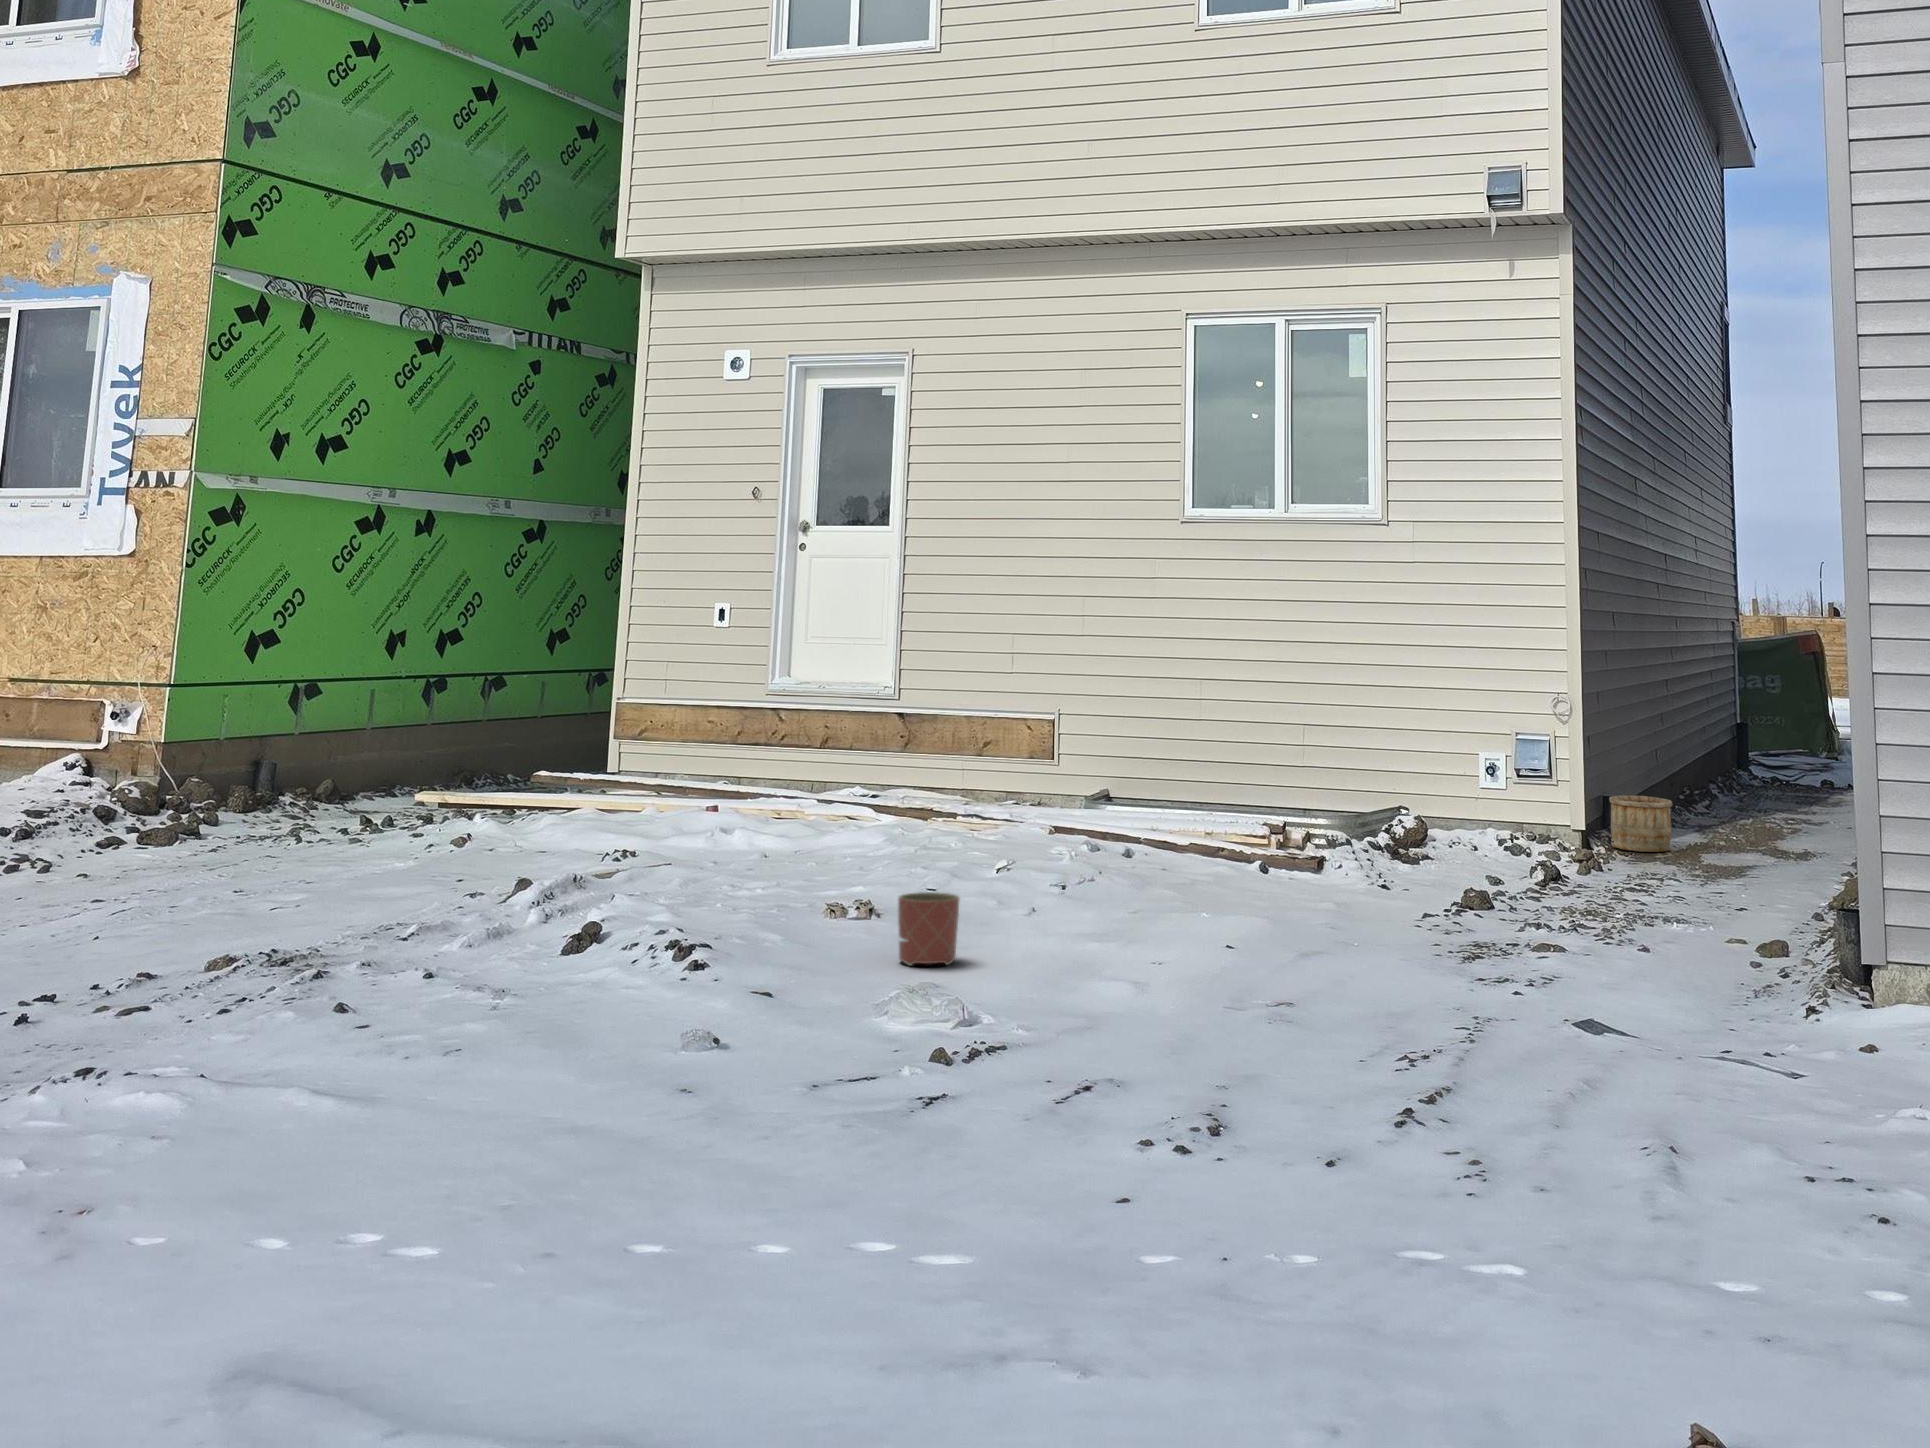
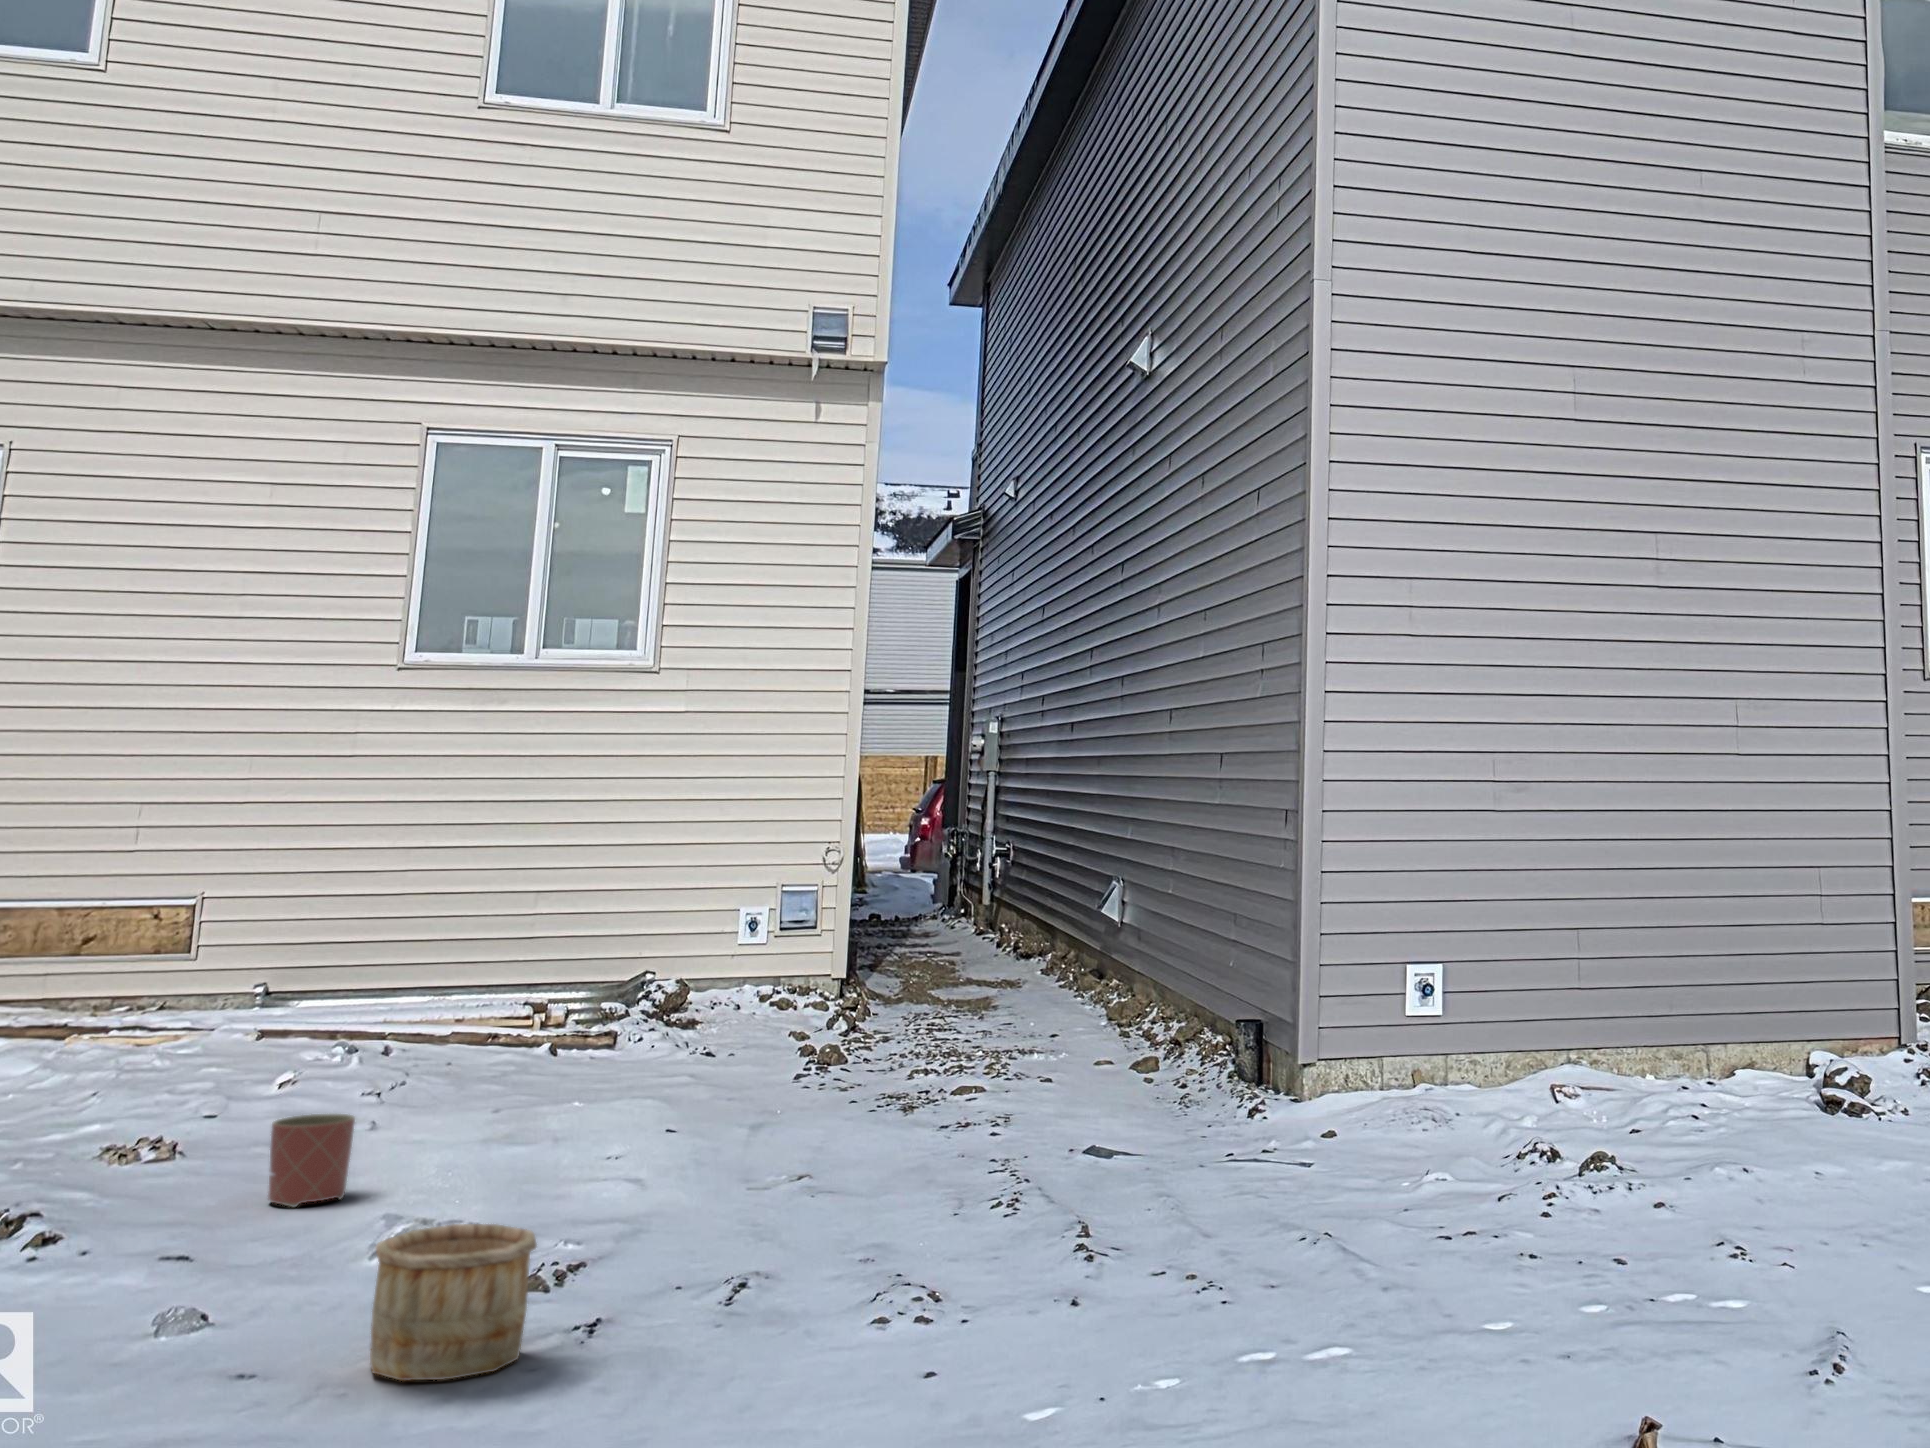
wooden bucket: present [1609,795,1672,852] -> present [370,1224,536,1381]

